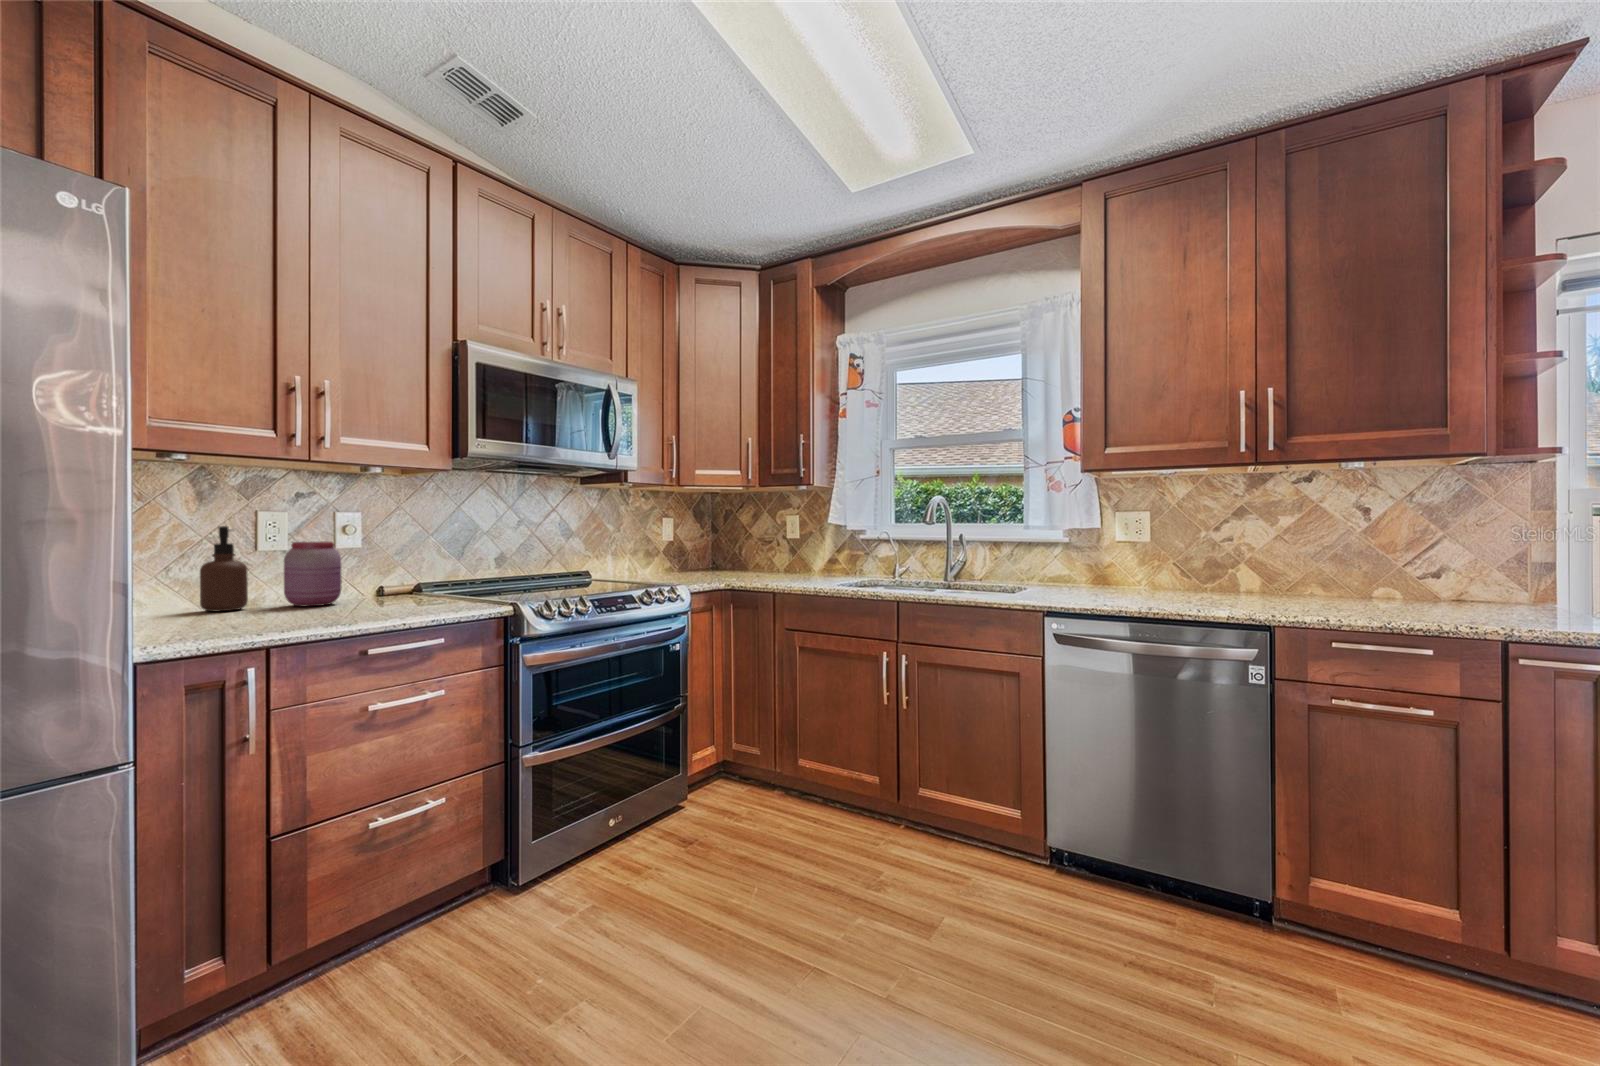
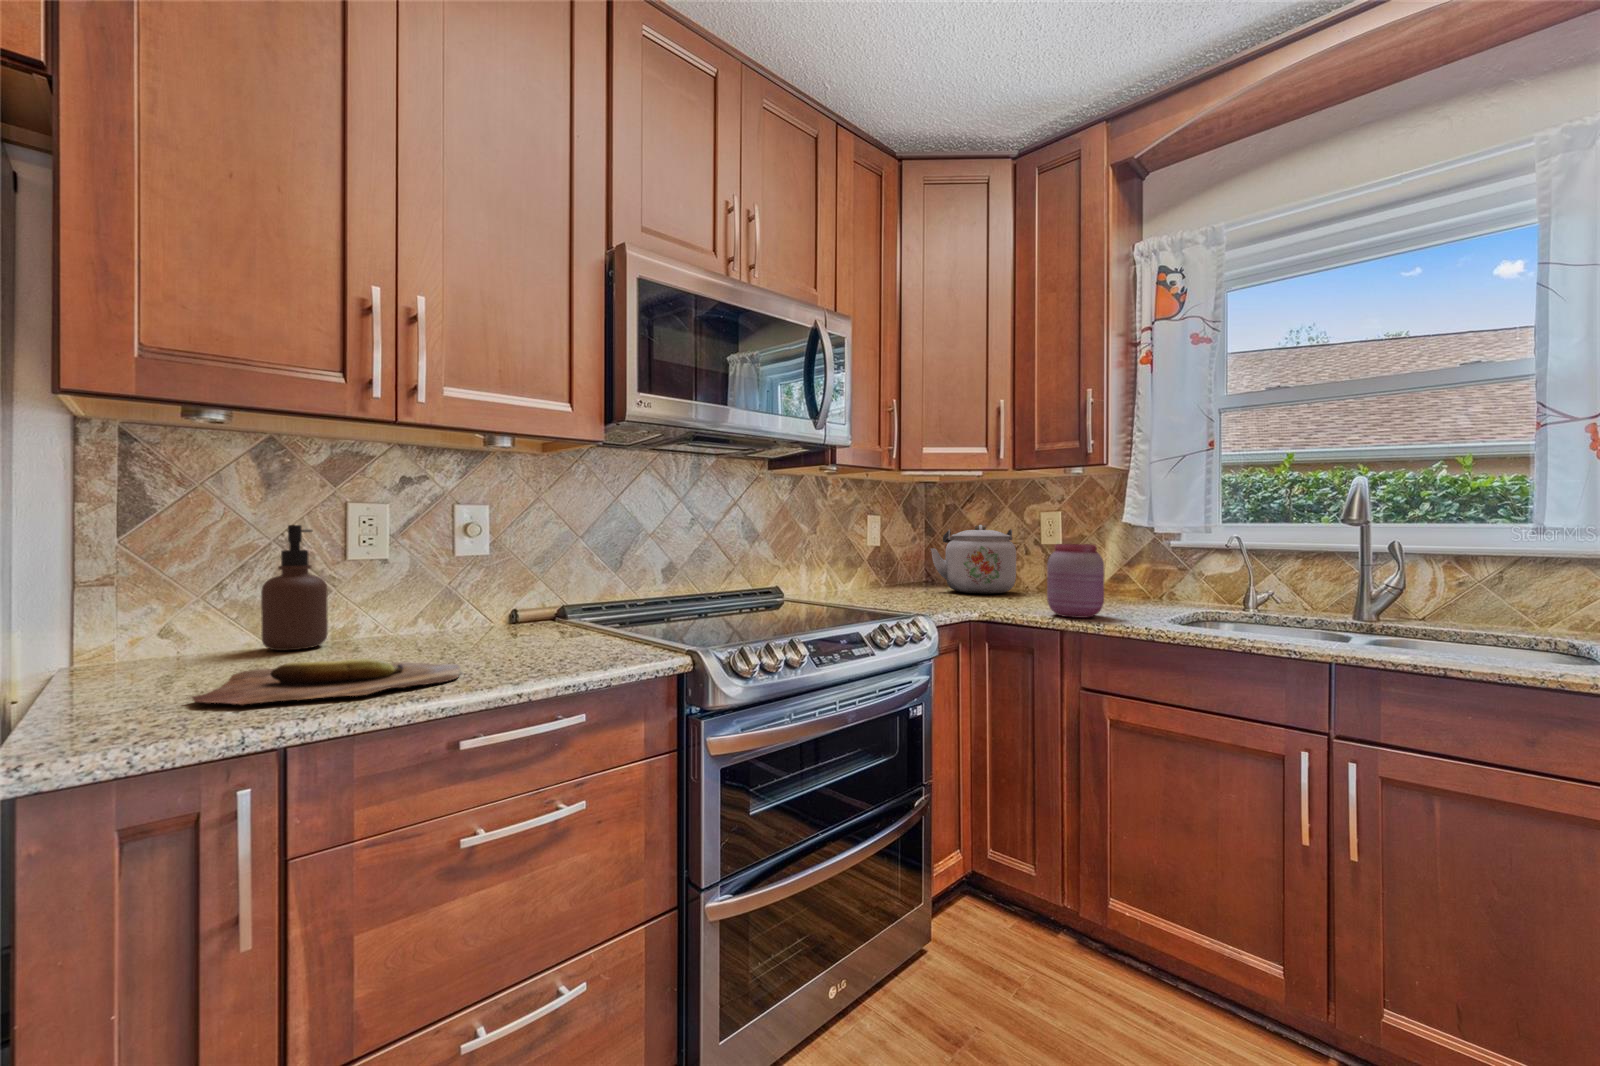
kettle: none [705,525,765,574] -> present [931,525,1016,594]
jar: present [284,542,341,607] -> present [1047,544,1104,618]
cutting board: none [190,606,361,628] -> present [187,658,460,705]

